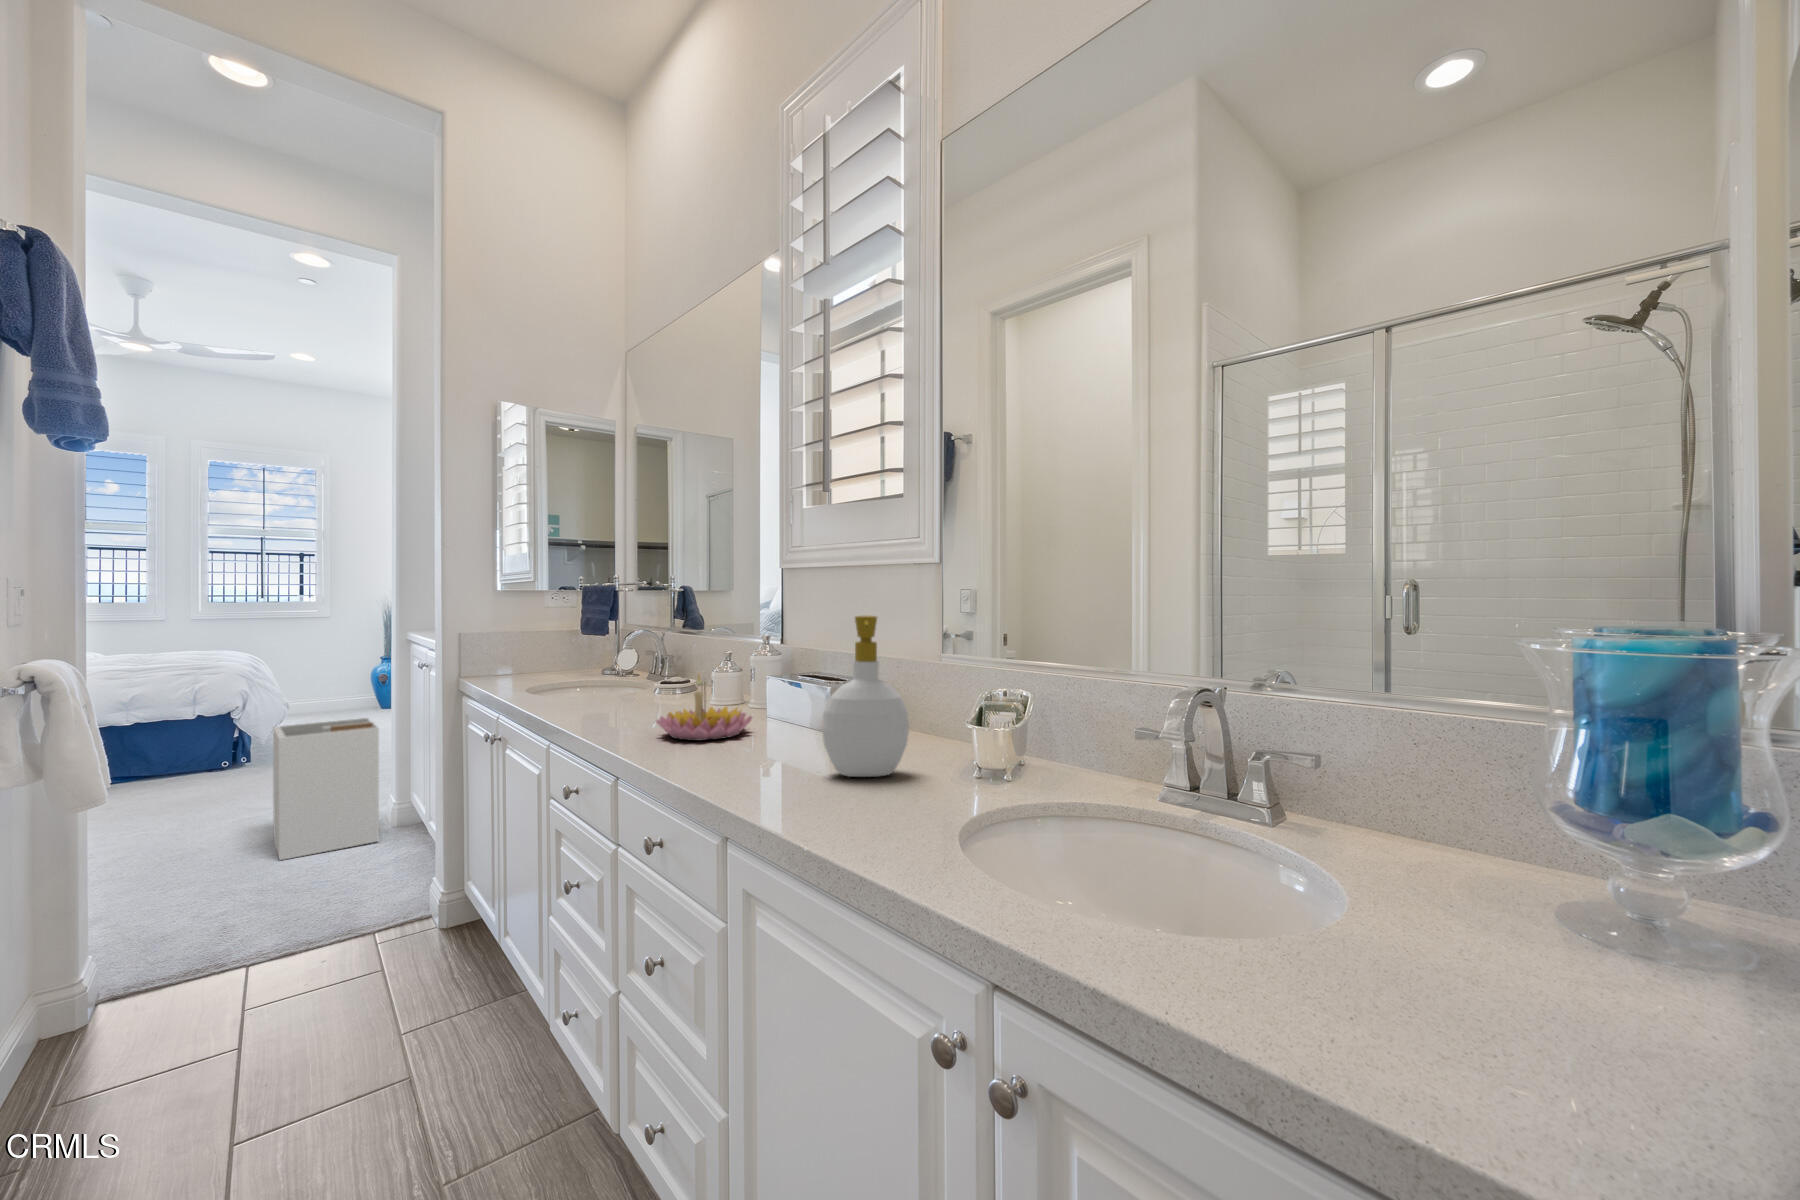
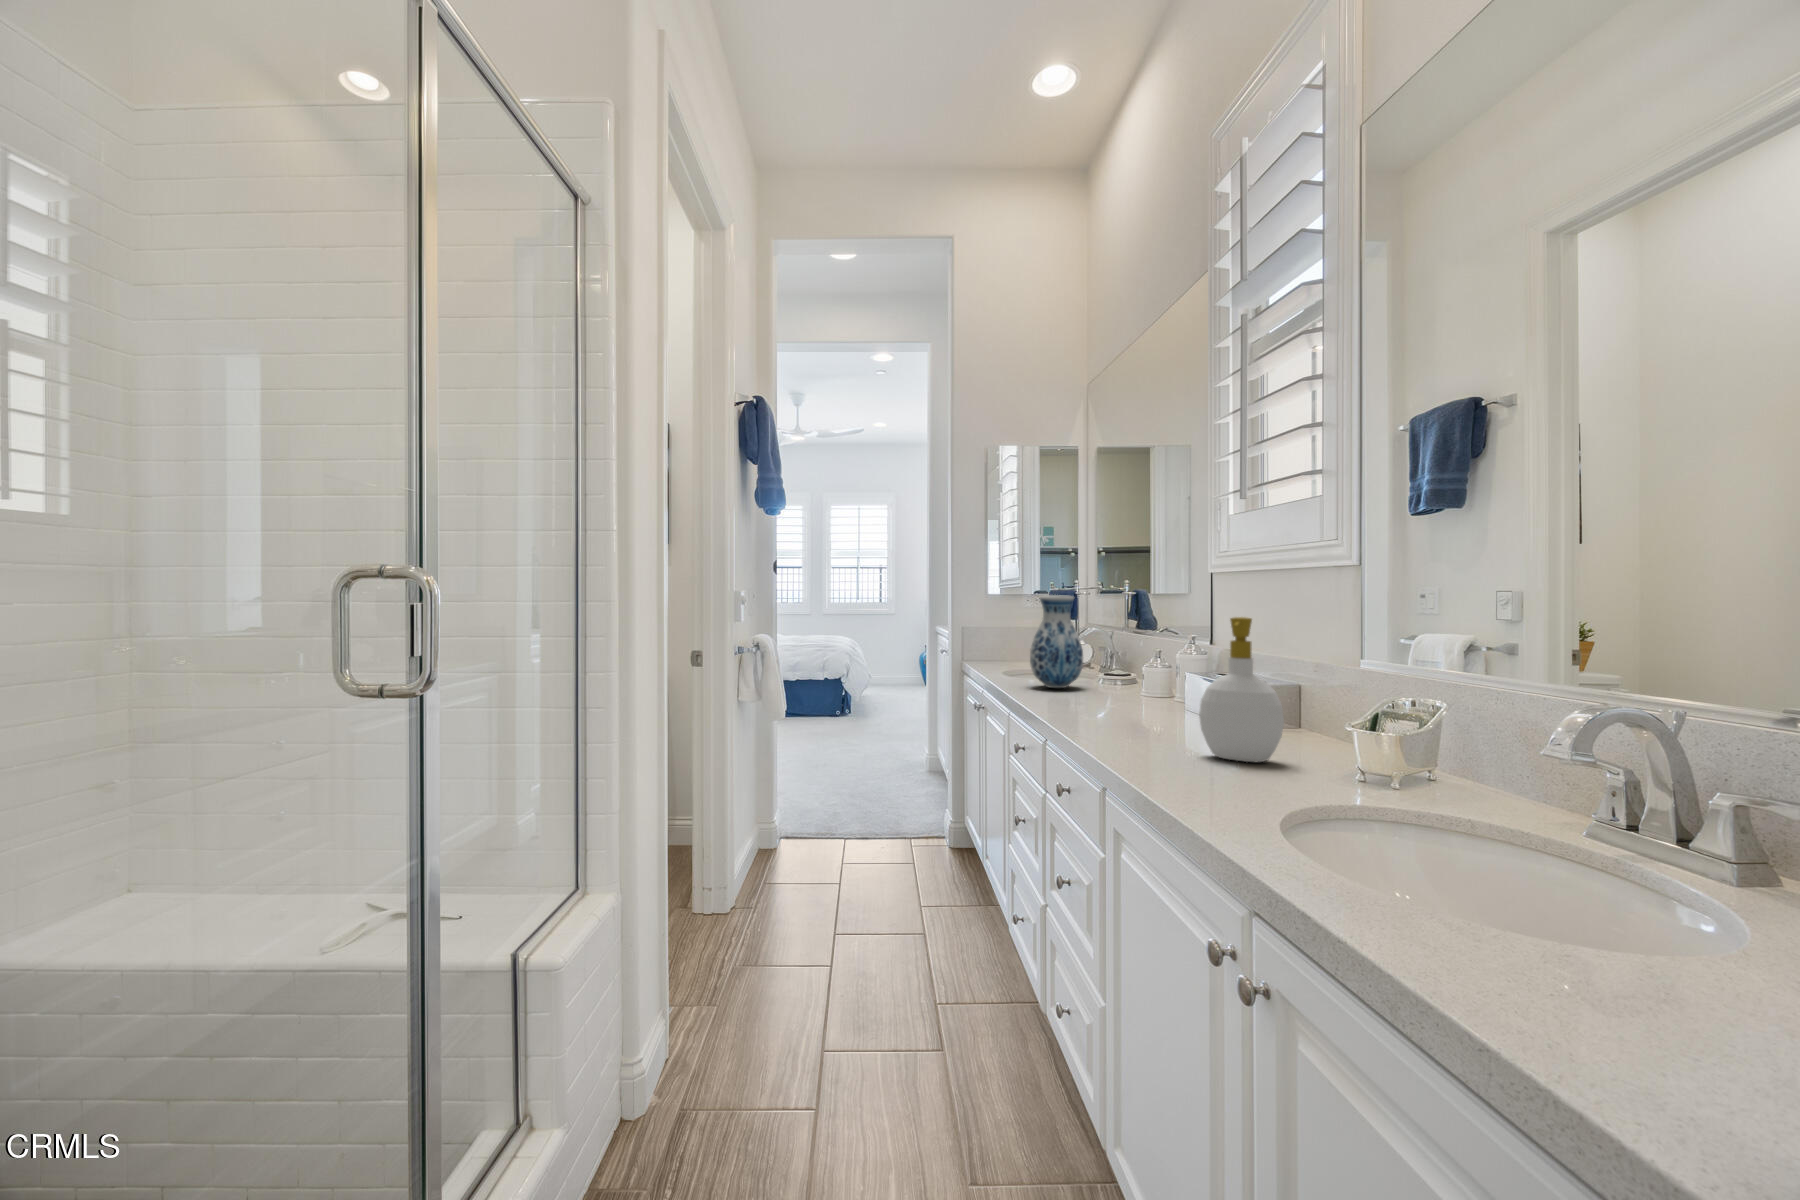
vase: none [569,593,637,706] -> present [1030,595,1083,688]
candle holder: present [656,675,752,741] -> none [1082,662,1165,720]
laundry hamper: present [273,718,379,860] -> none [860,688,919,782]

